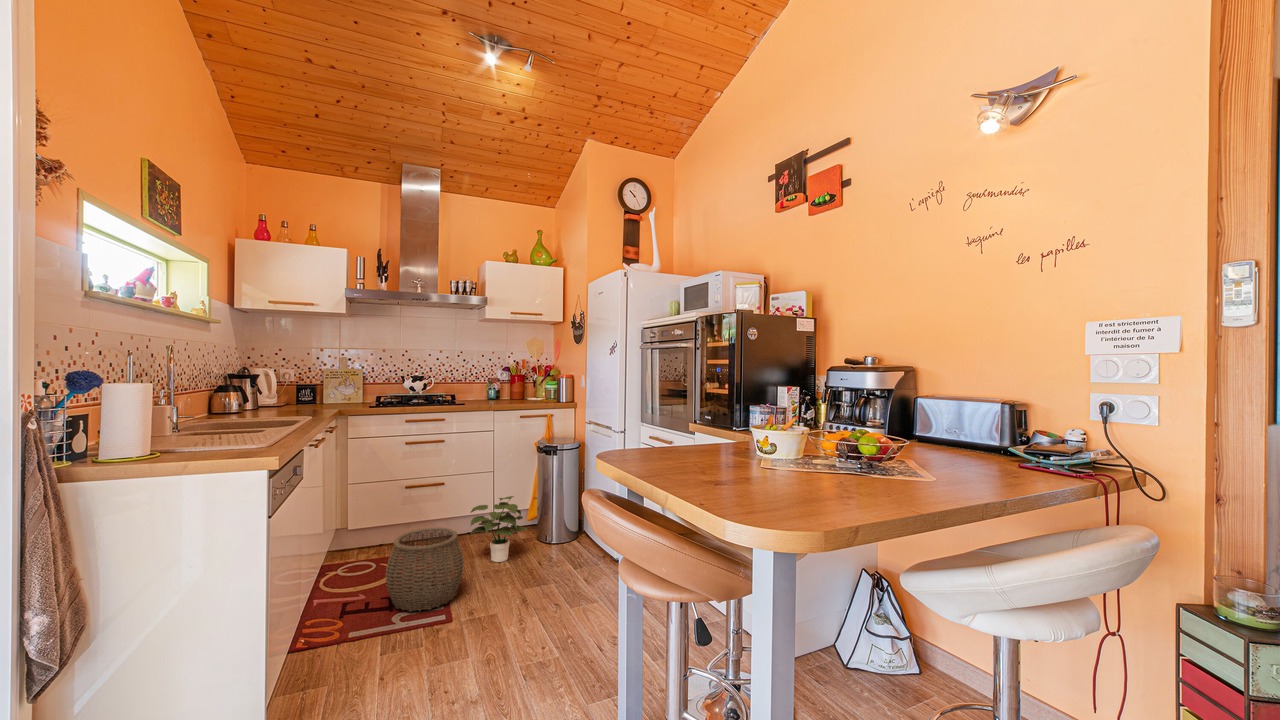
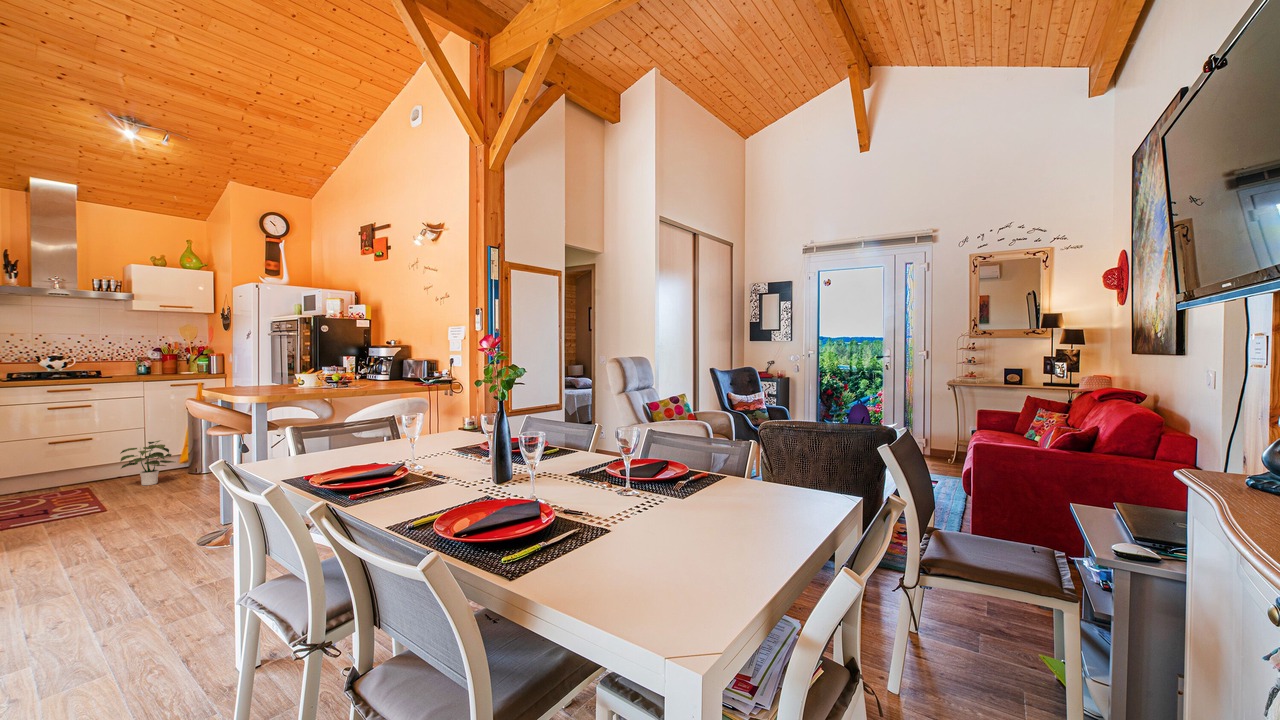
woven basket: present [386,528,464,611] -> none [42,458,115,509]

